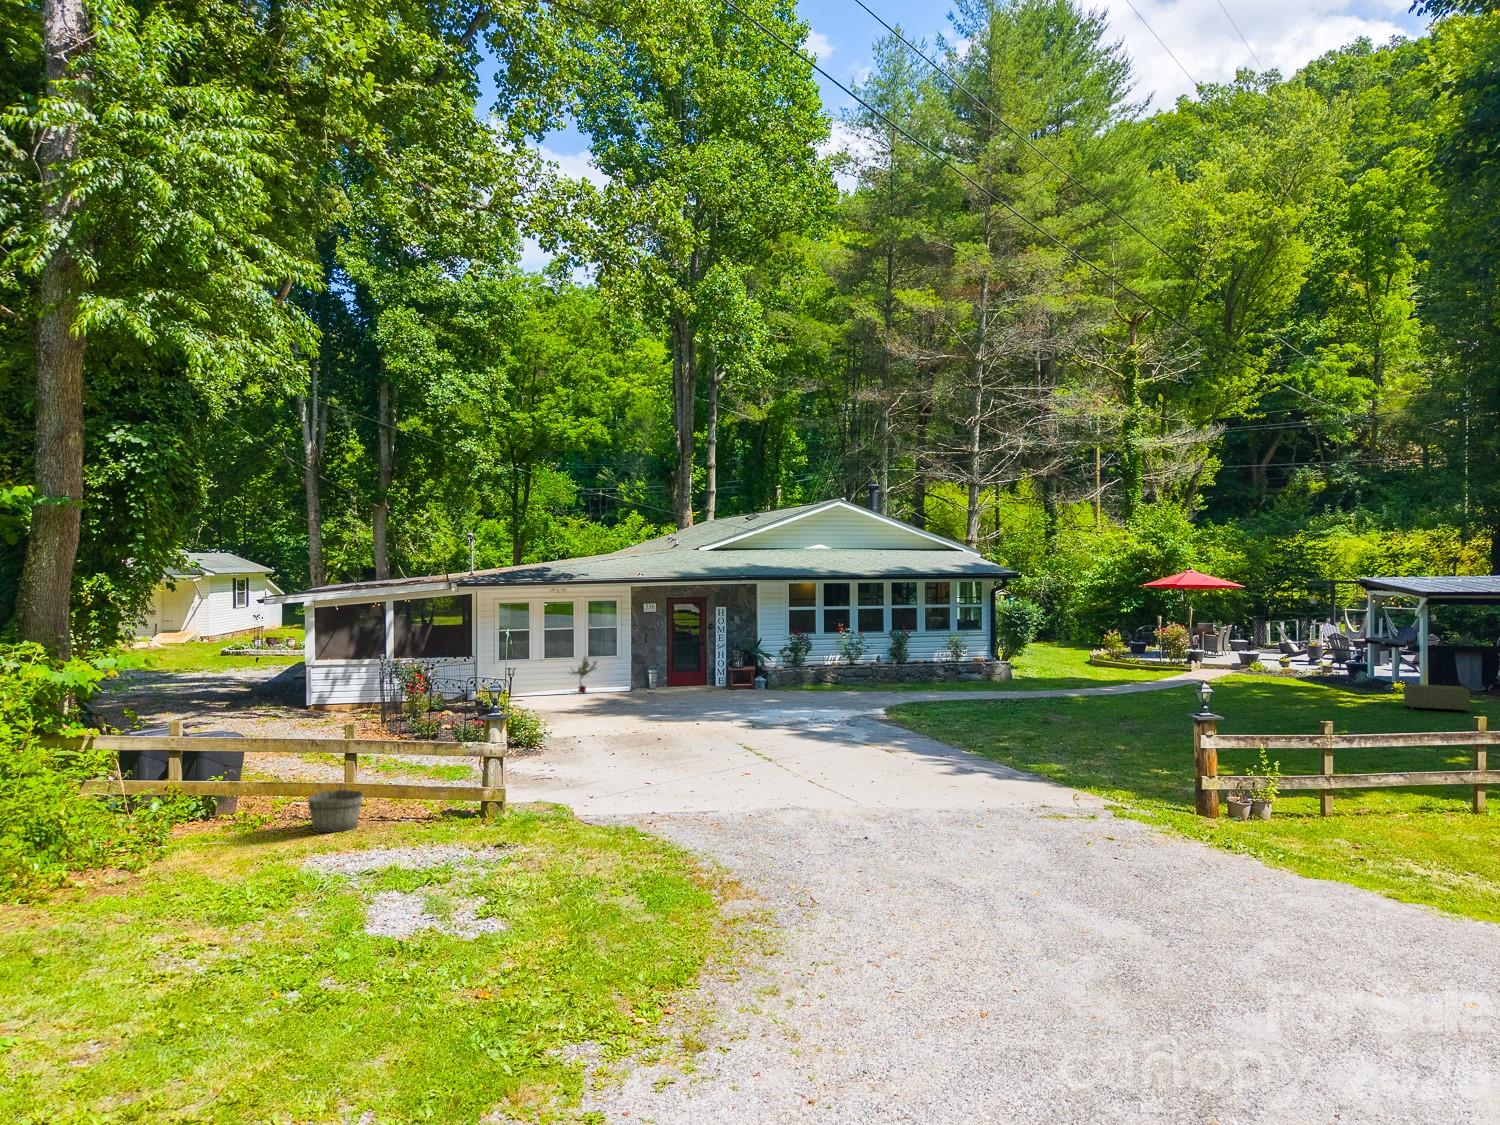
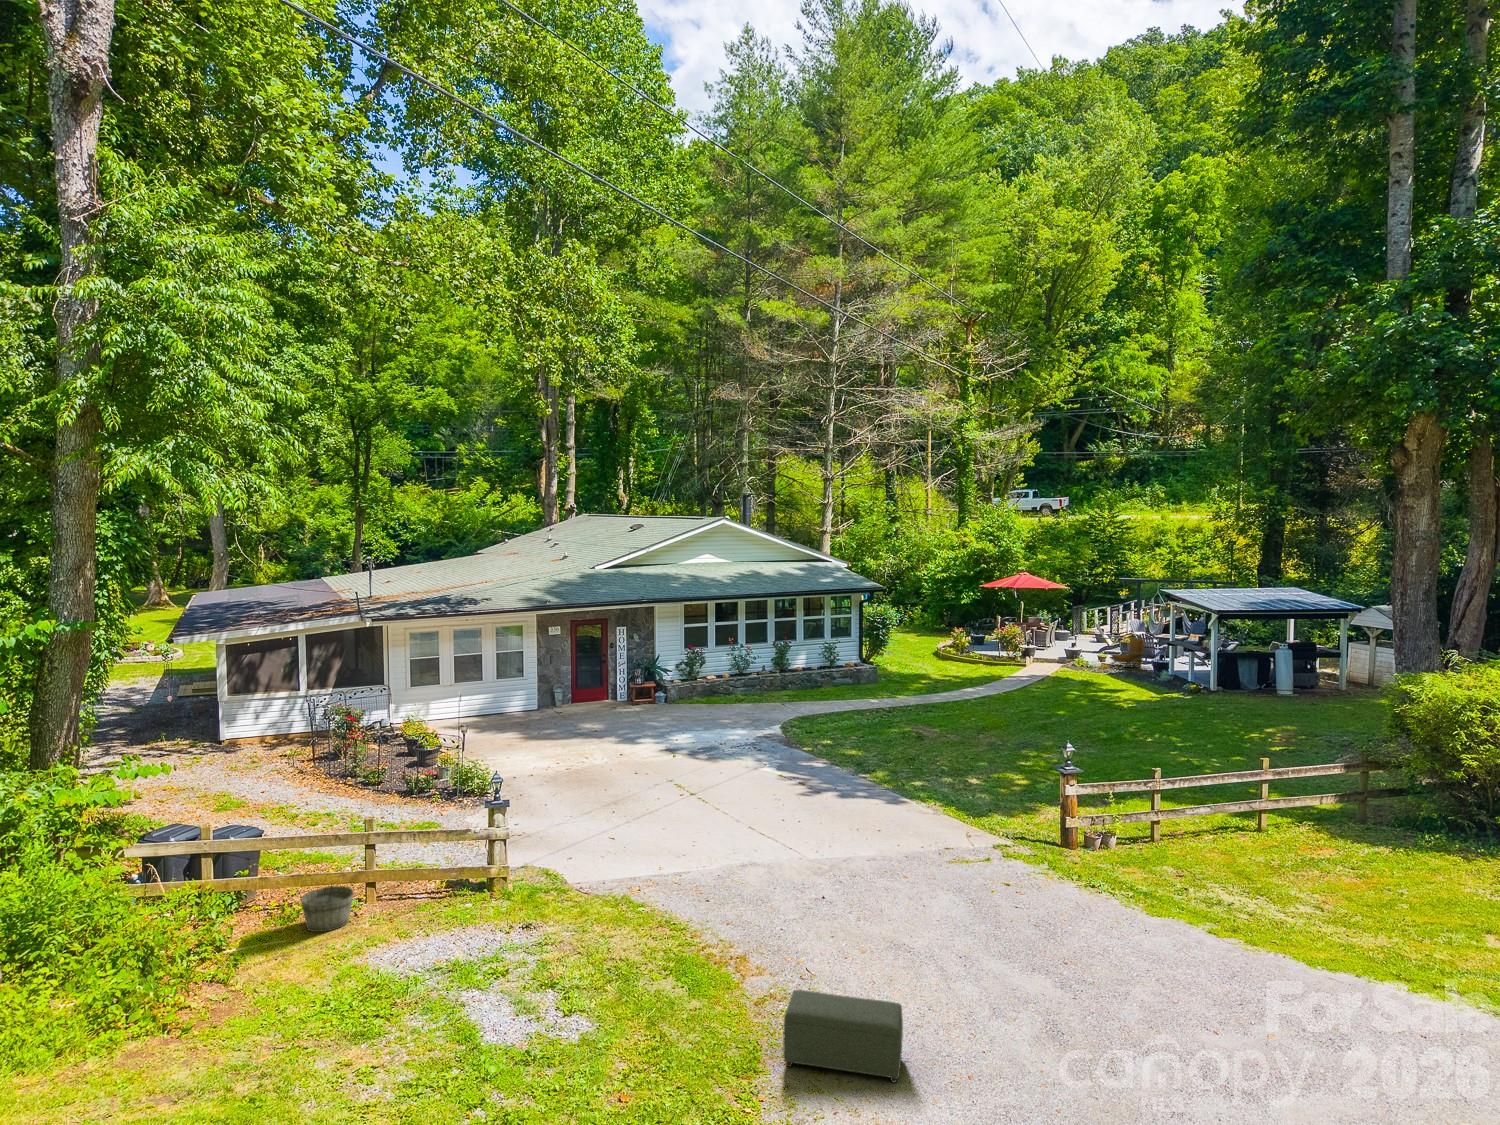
lounge chair: none [1294,637,1343,675] -> present [1110,637,1147,670]
potted tree: present [569,658,597,693] -> none [478,680,507,717]
ottoman: present [1404,684,1470,713] -> present [783,990,903,1082]

